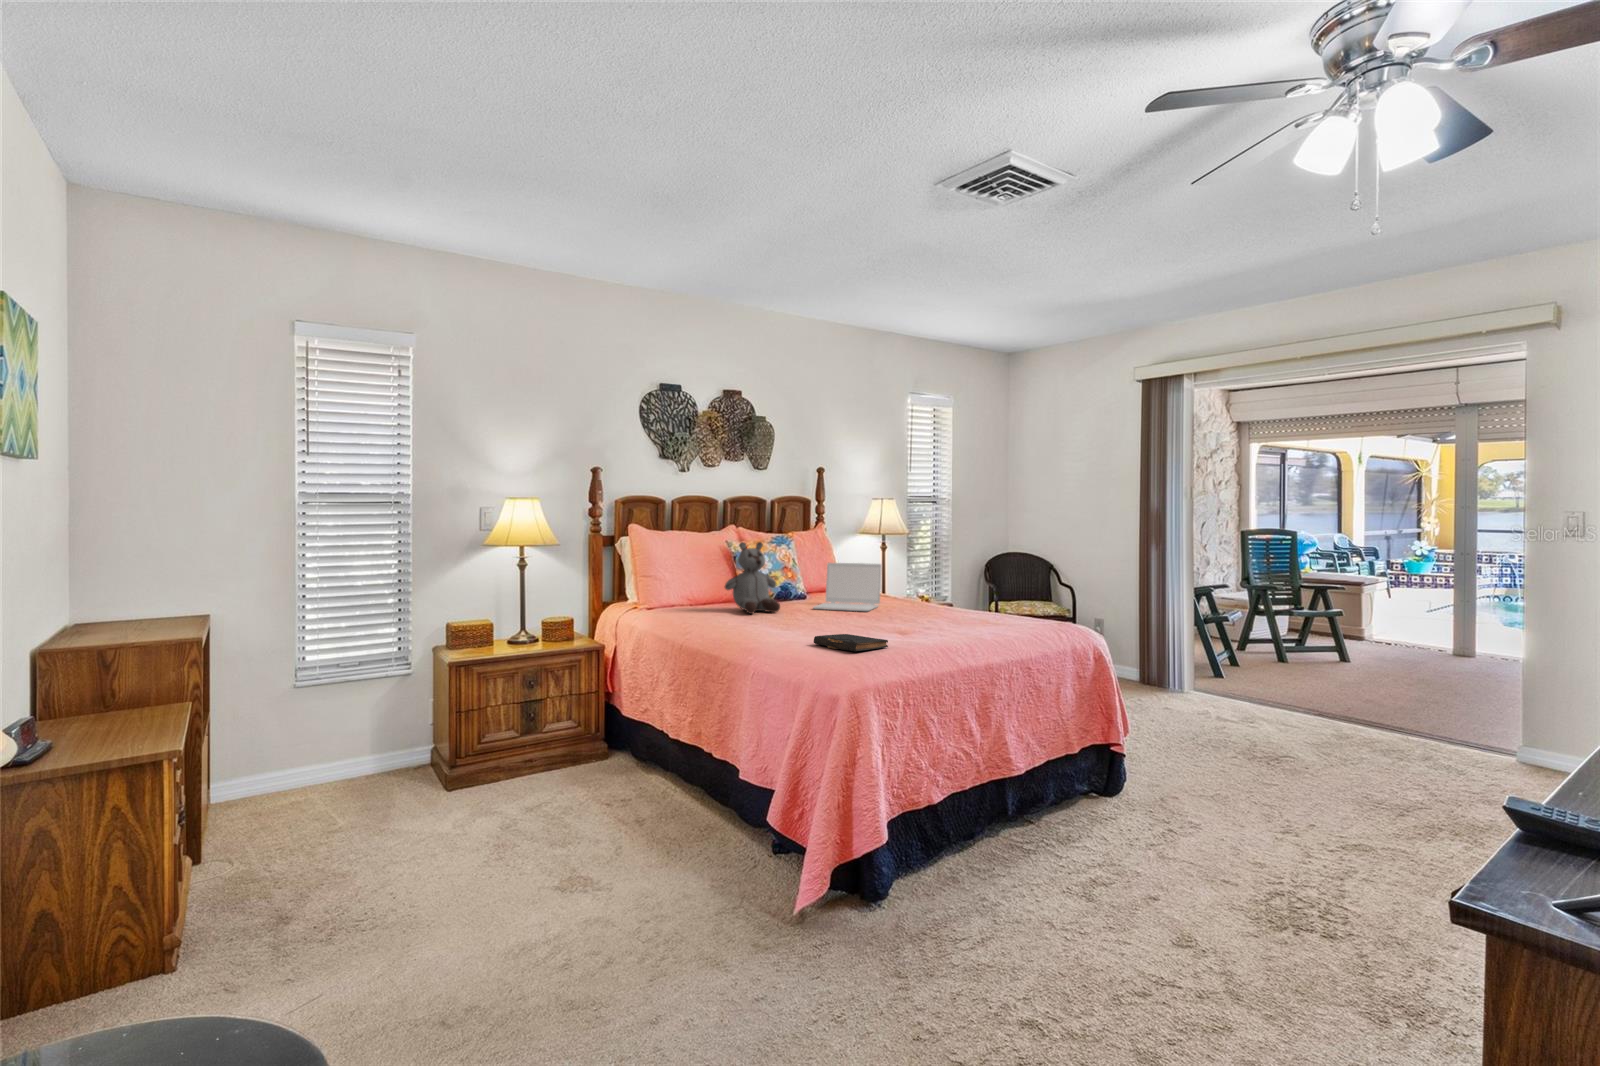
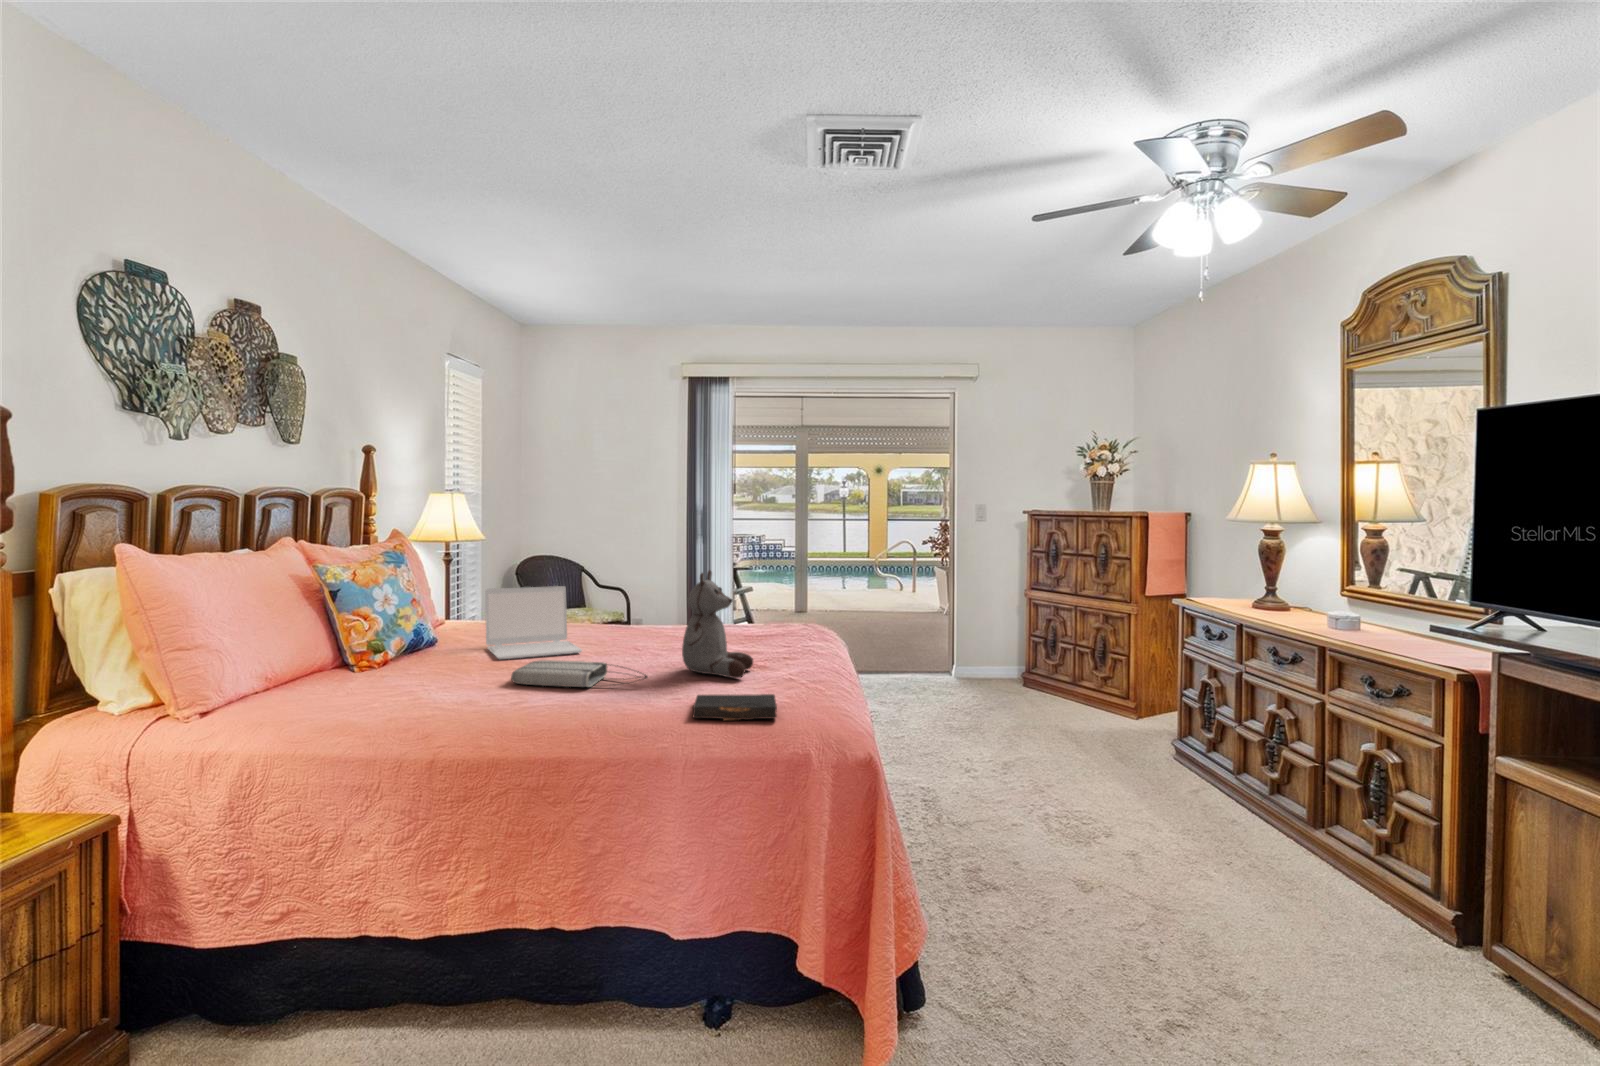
stuffed bear: present [725,542,780,614] -> present [682,570,753,678]
tote bag: none [782,608,849,626] -> present [511,660,648,687]

